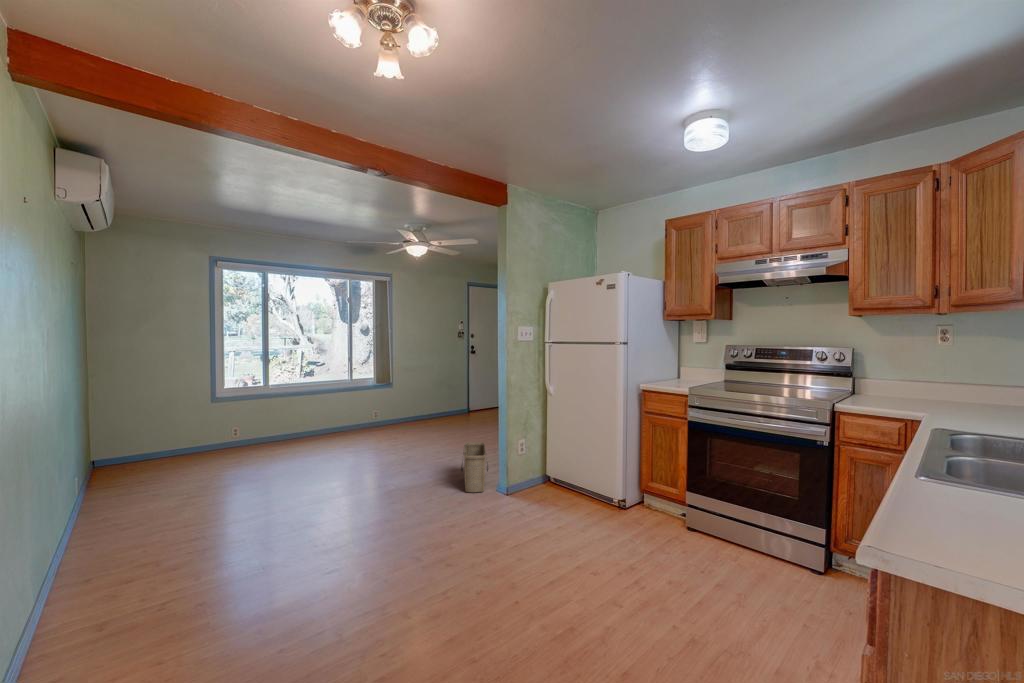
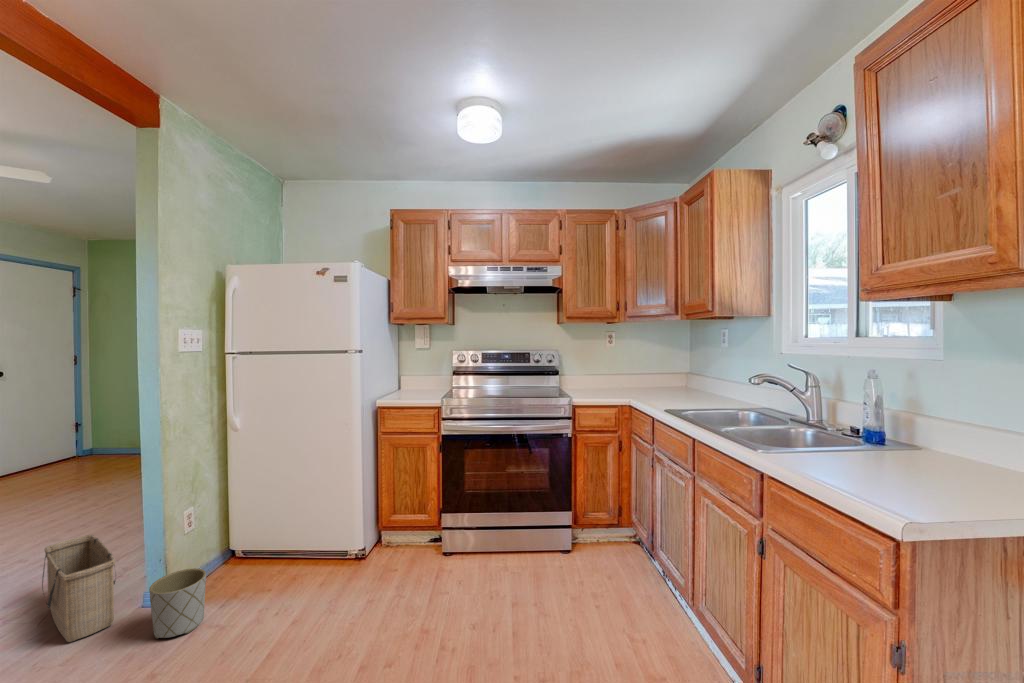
planter: none [494,472,521,508] -> present [149,568,206,639]

